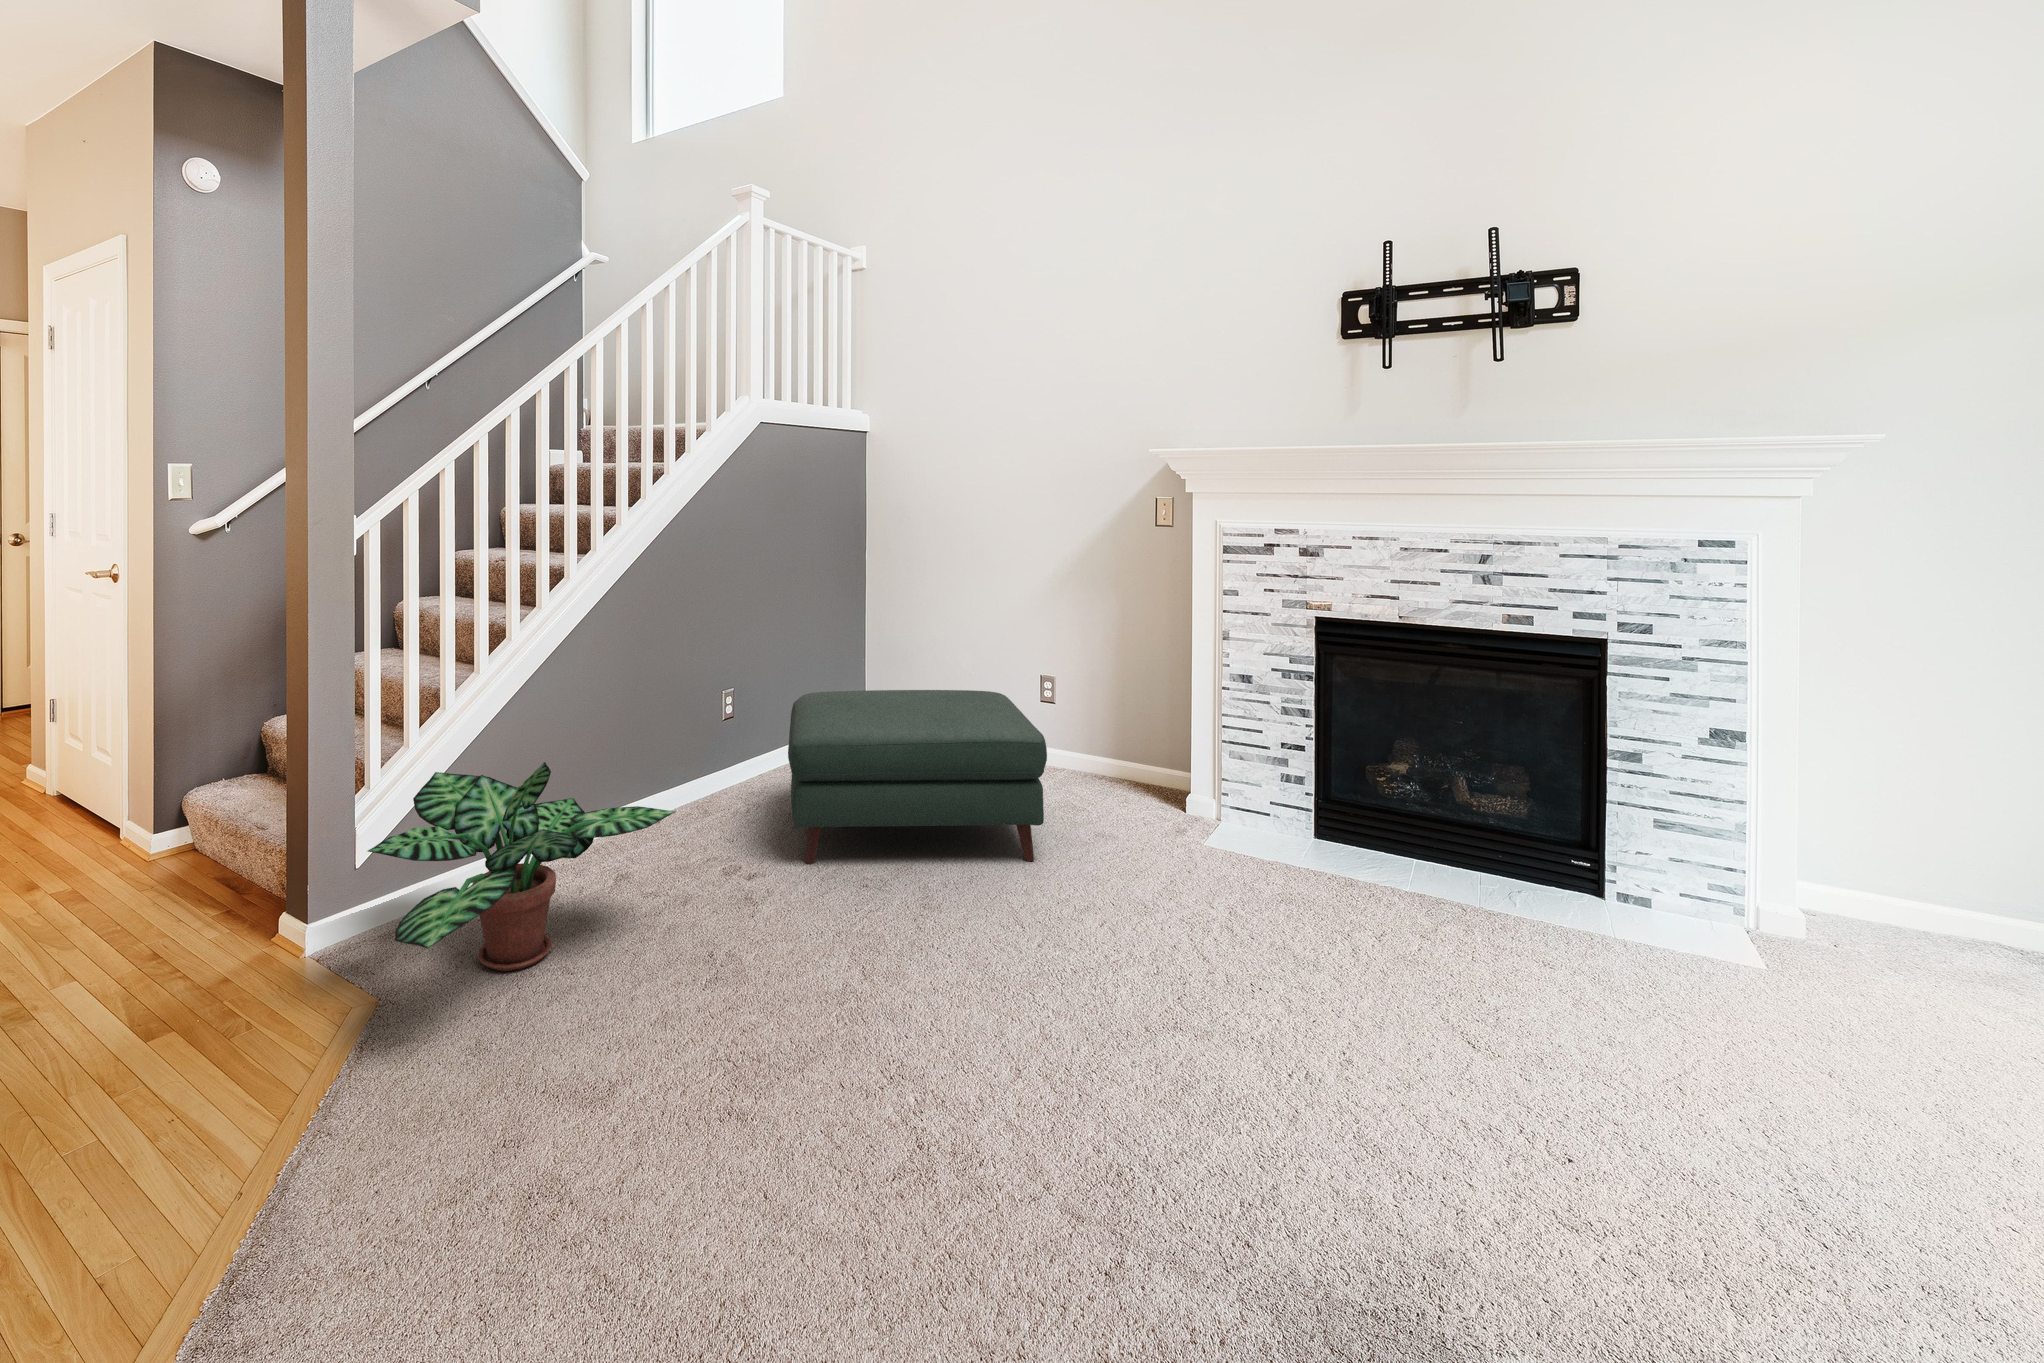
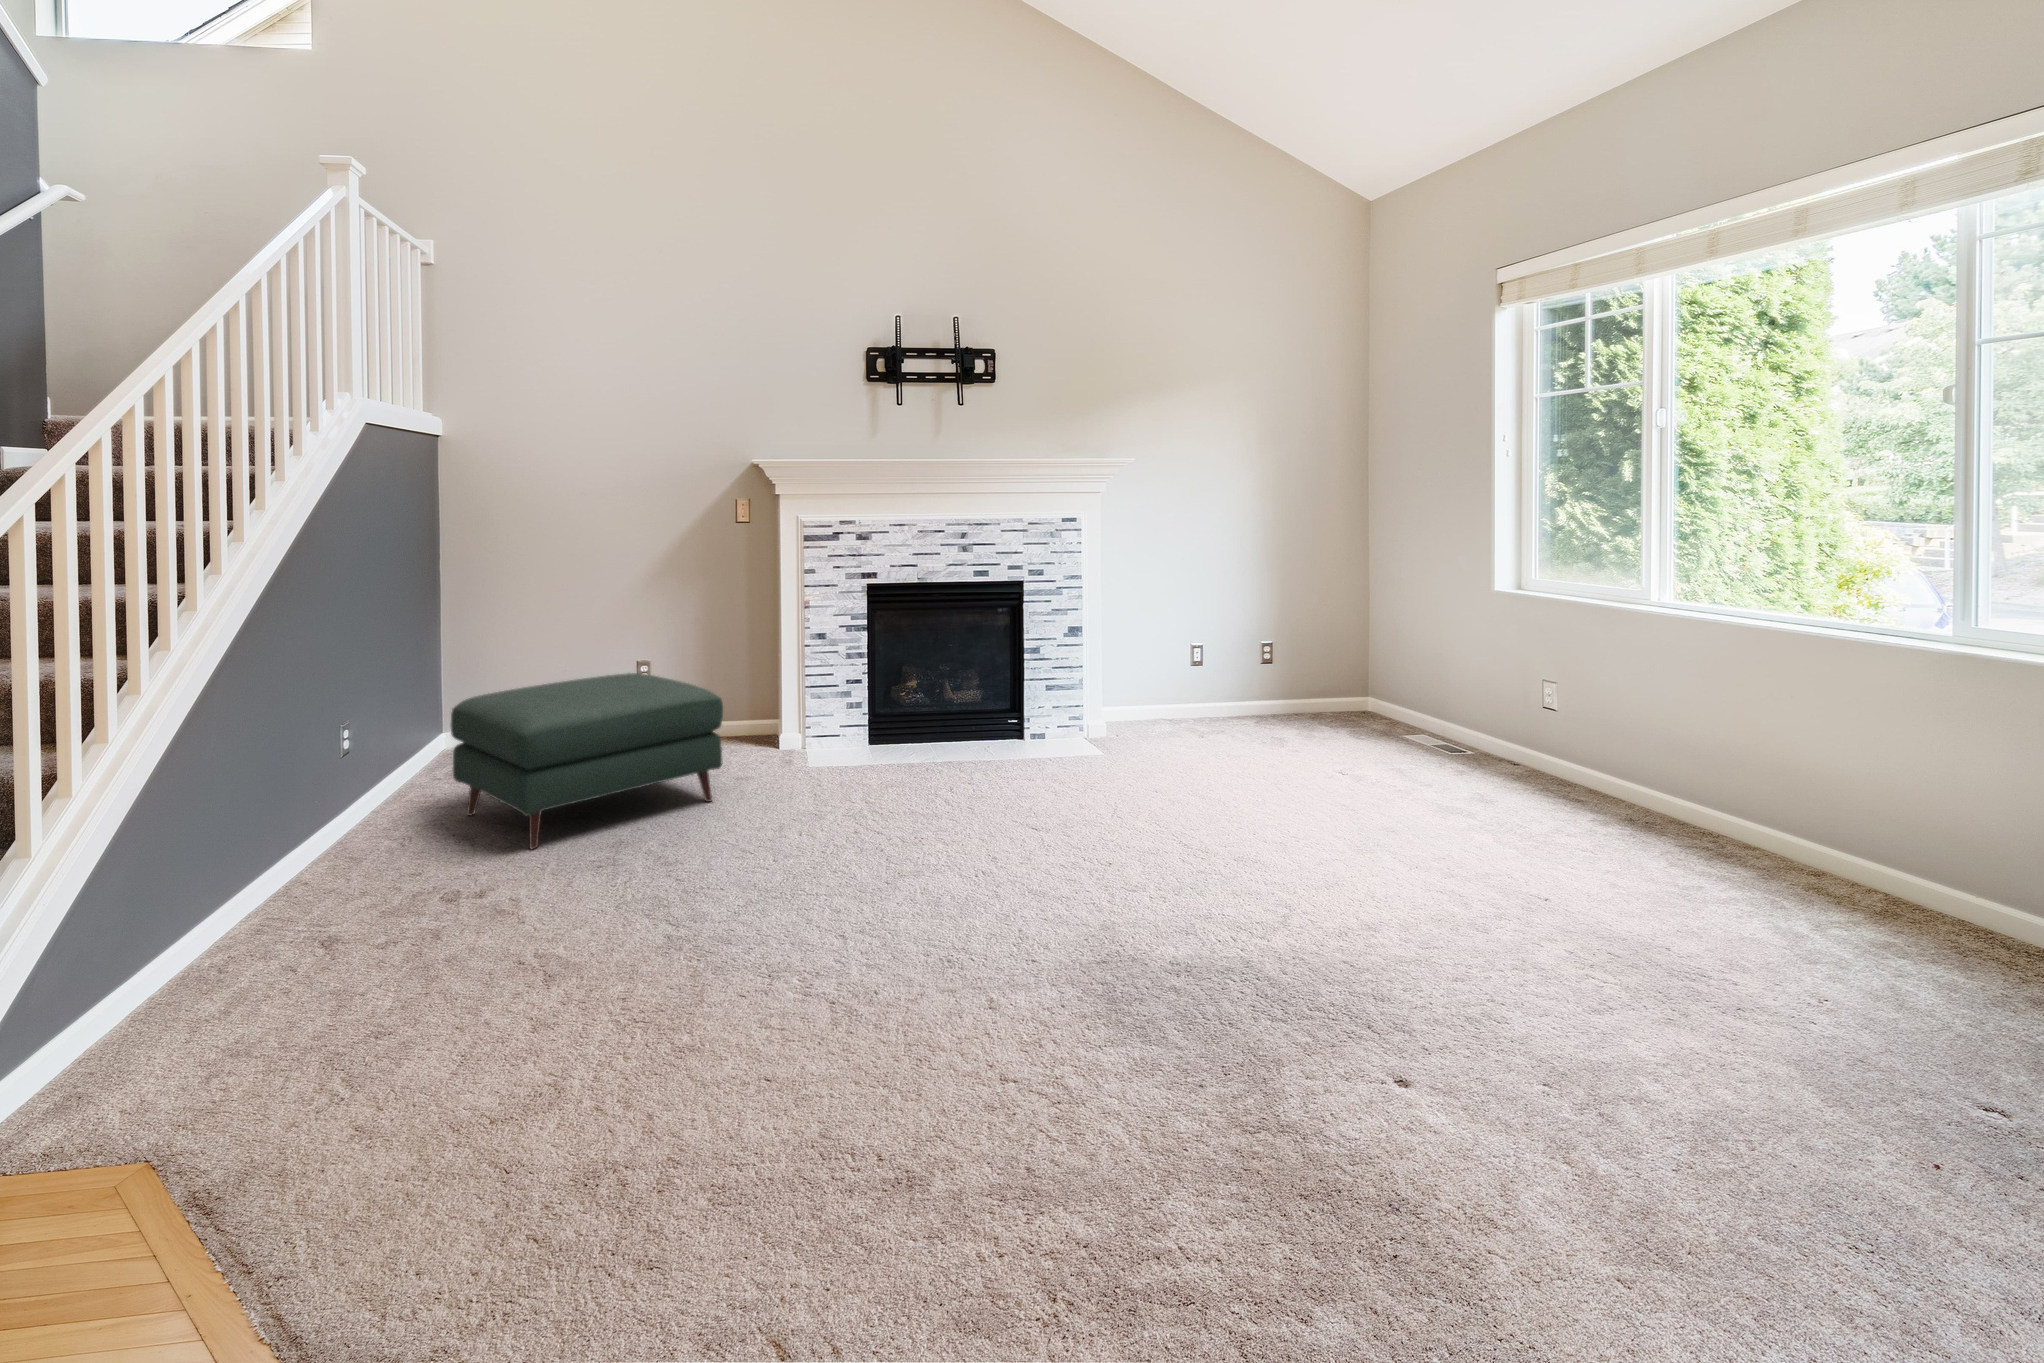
potted plant: present [368,762,676,971] -> none [167,767,481,1002]

